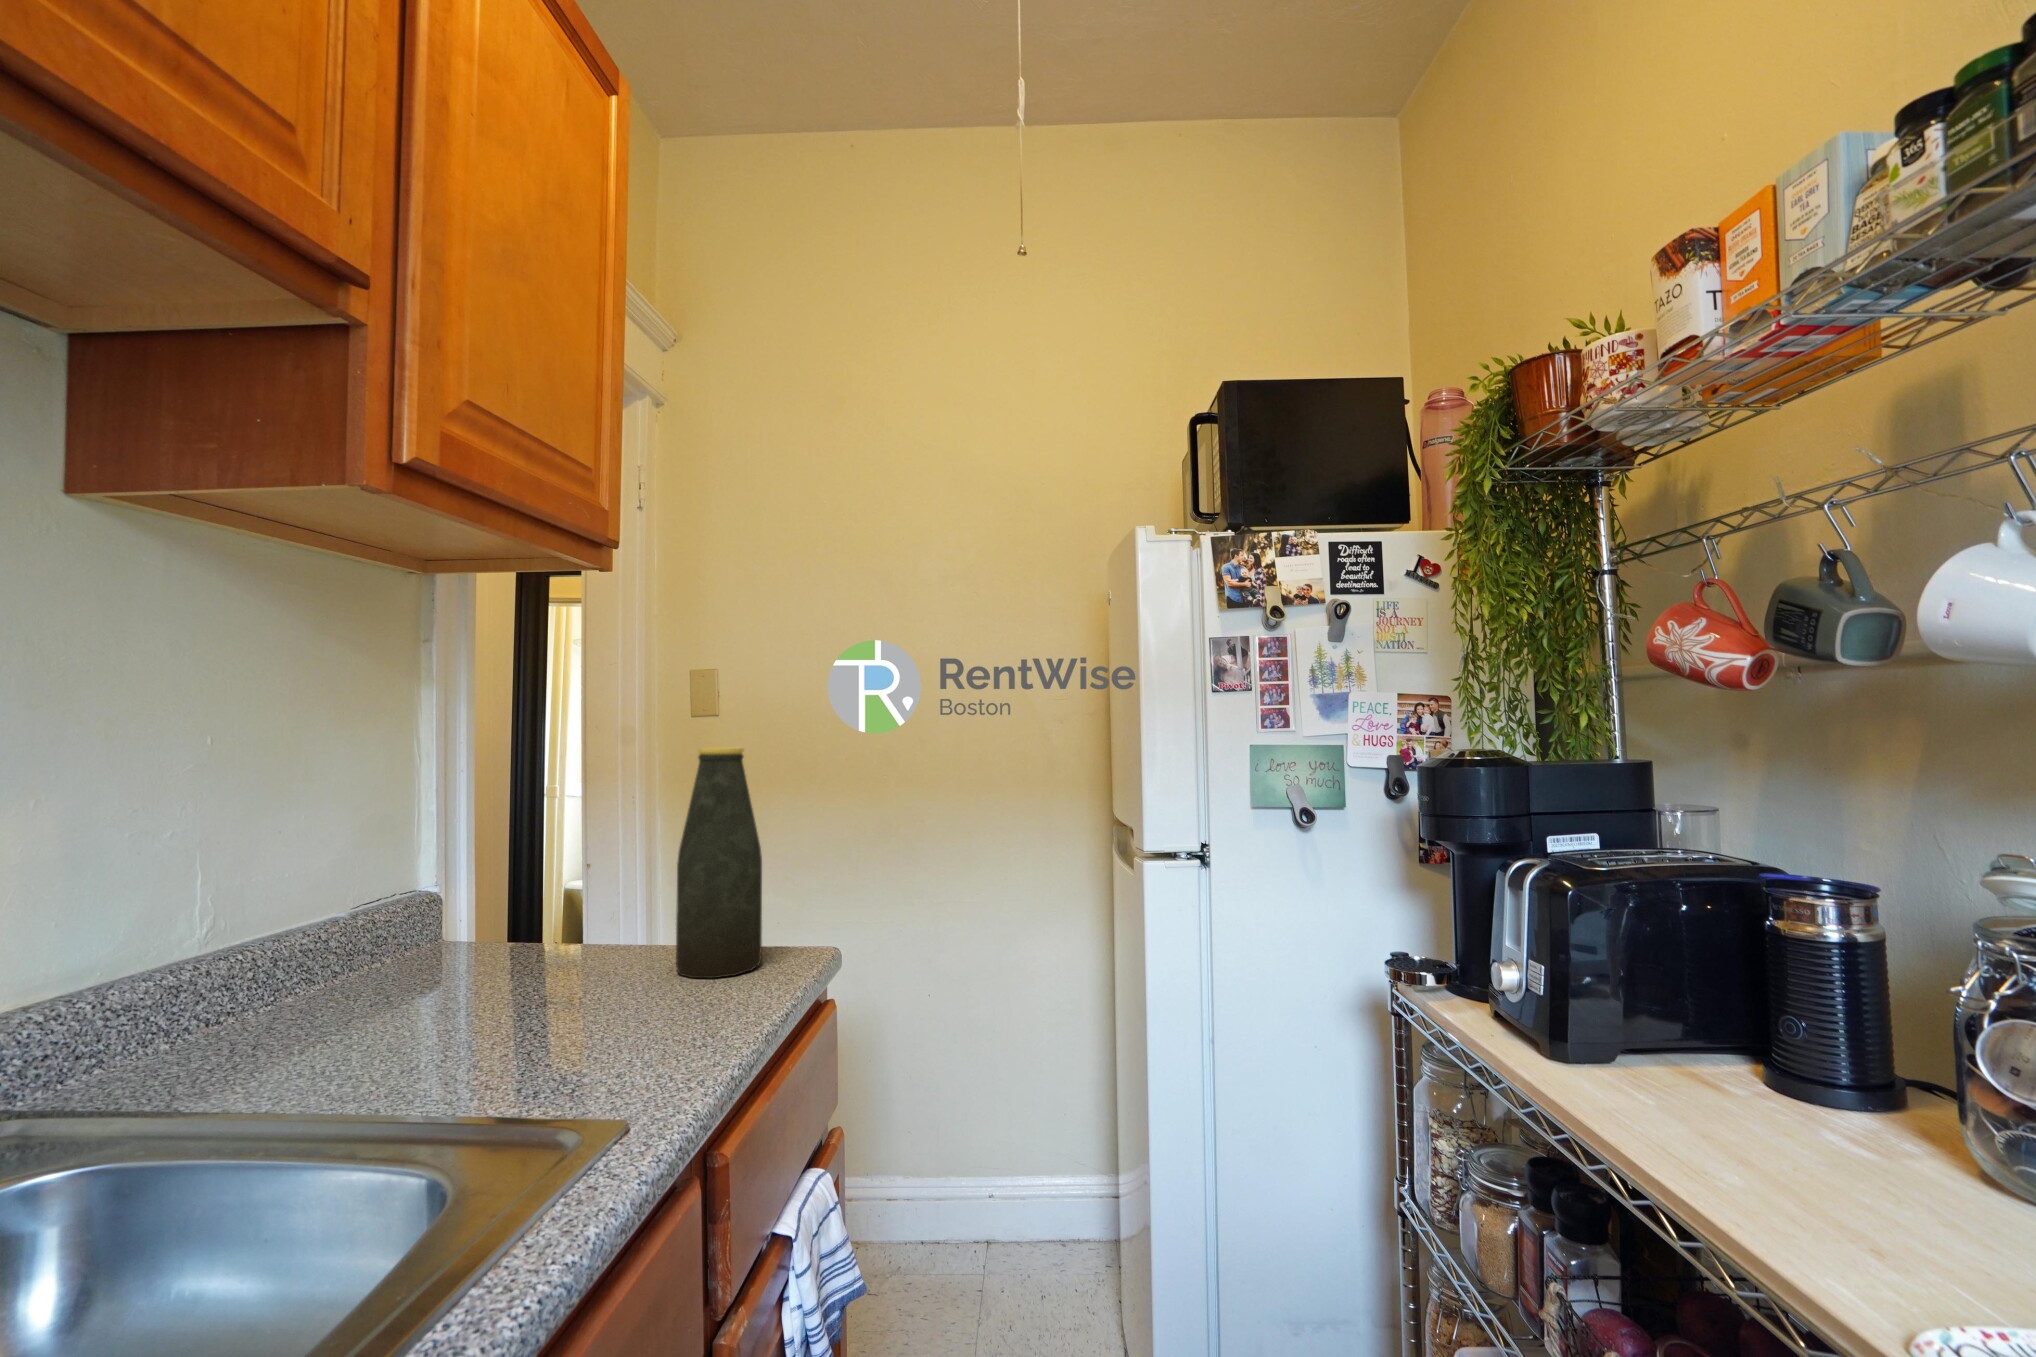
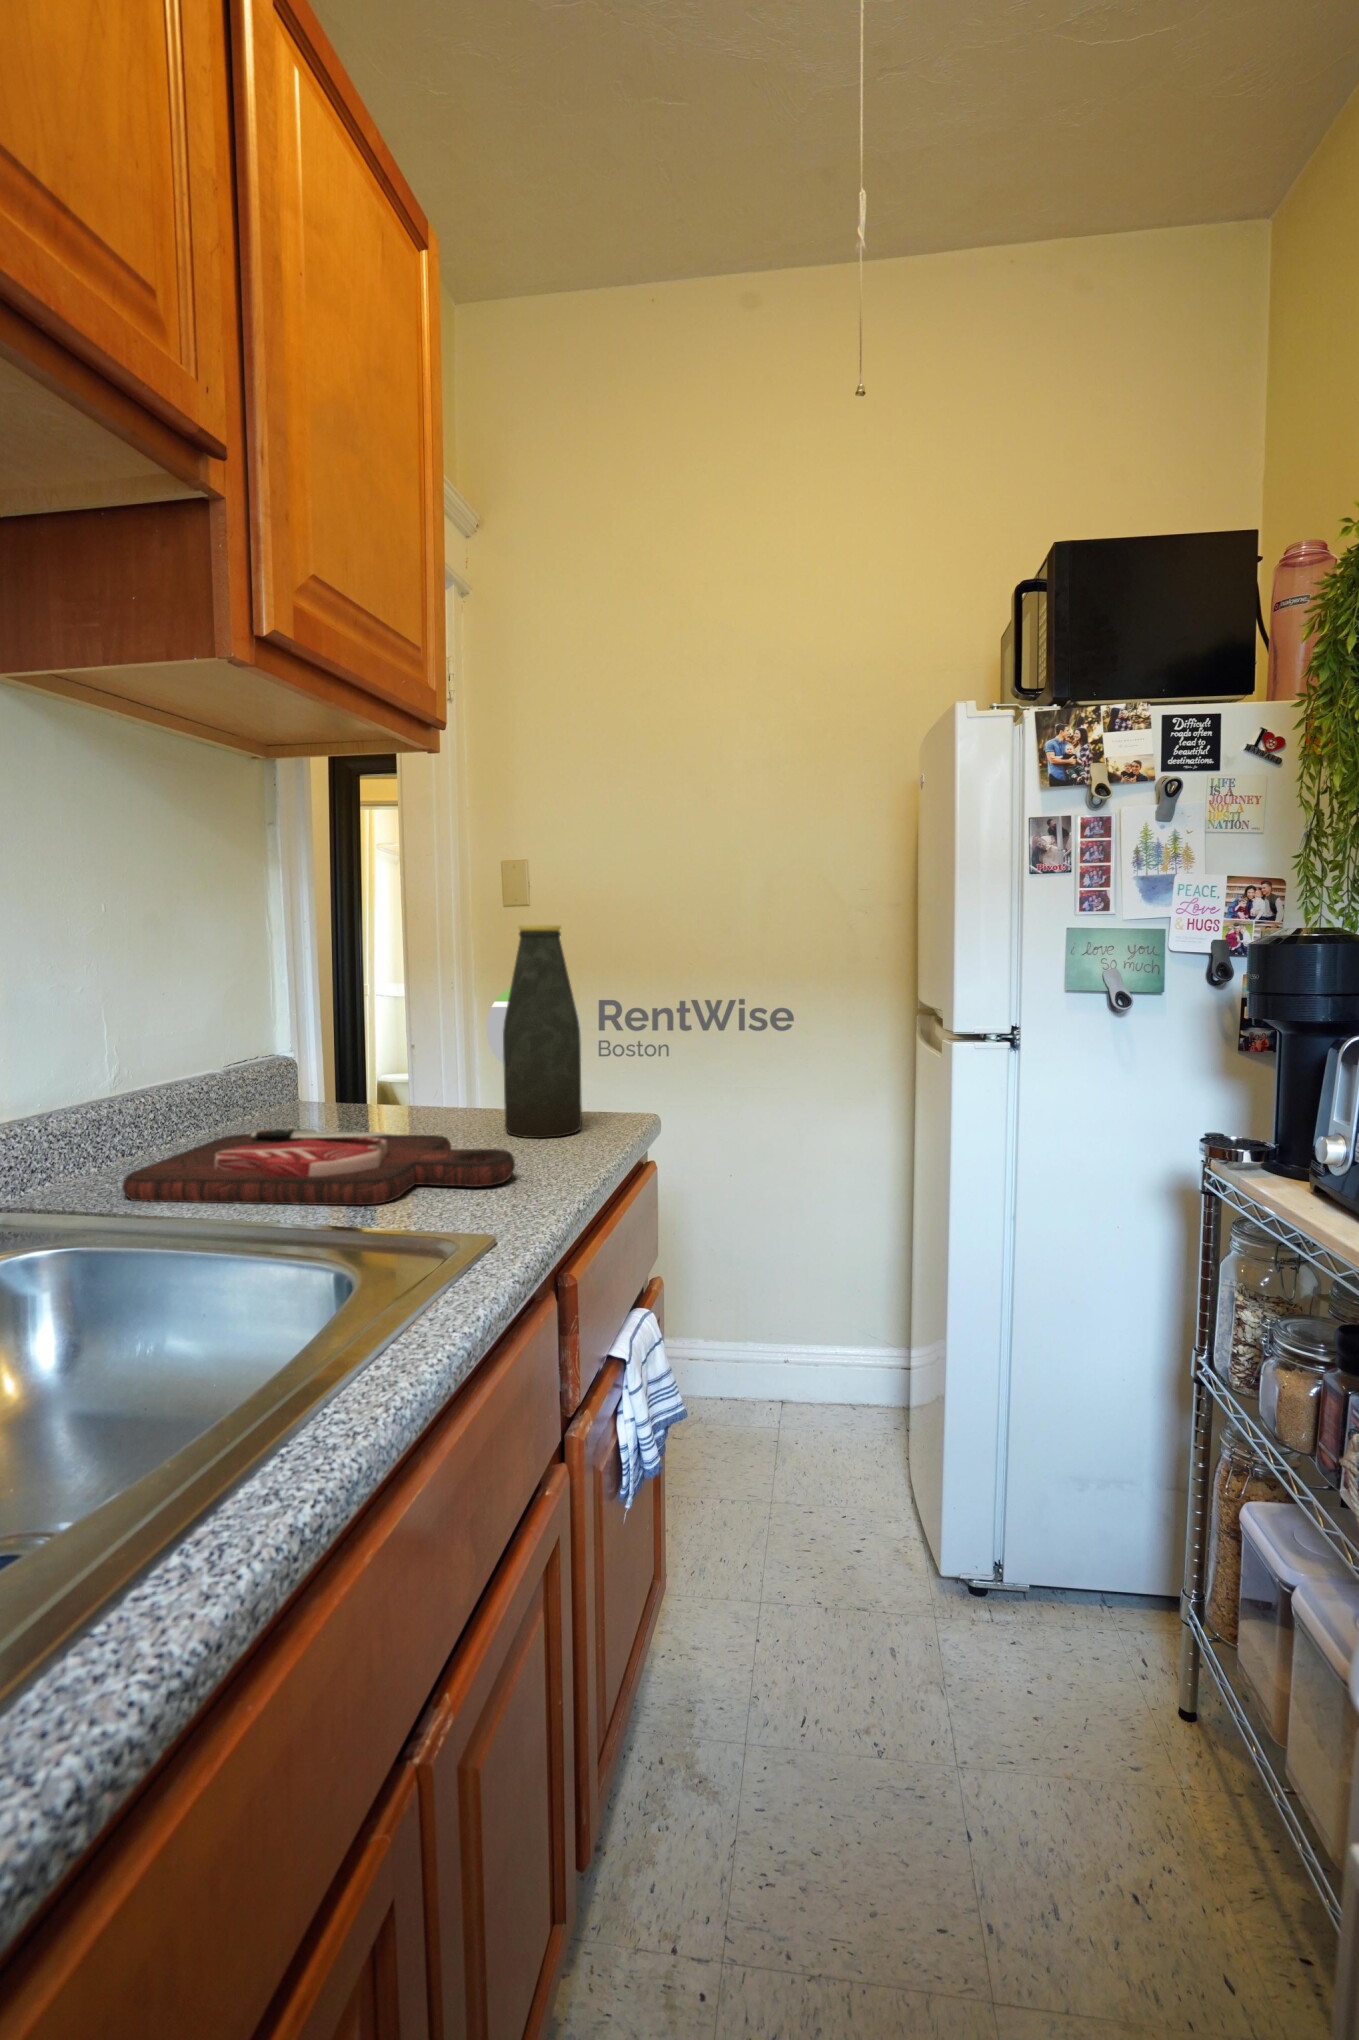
cutting board: none [175,986,667,1096] -> present [122,1129,515,1205]

